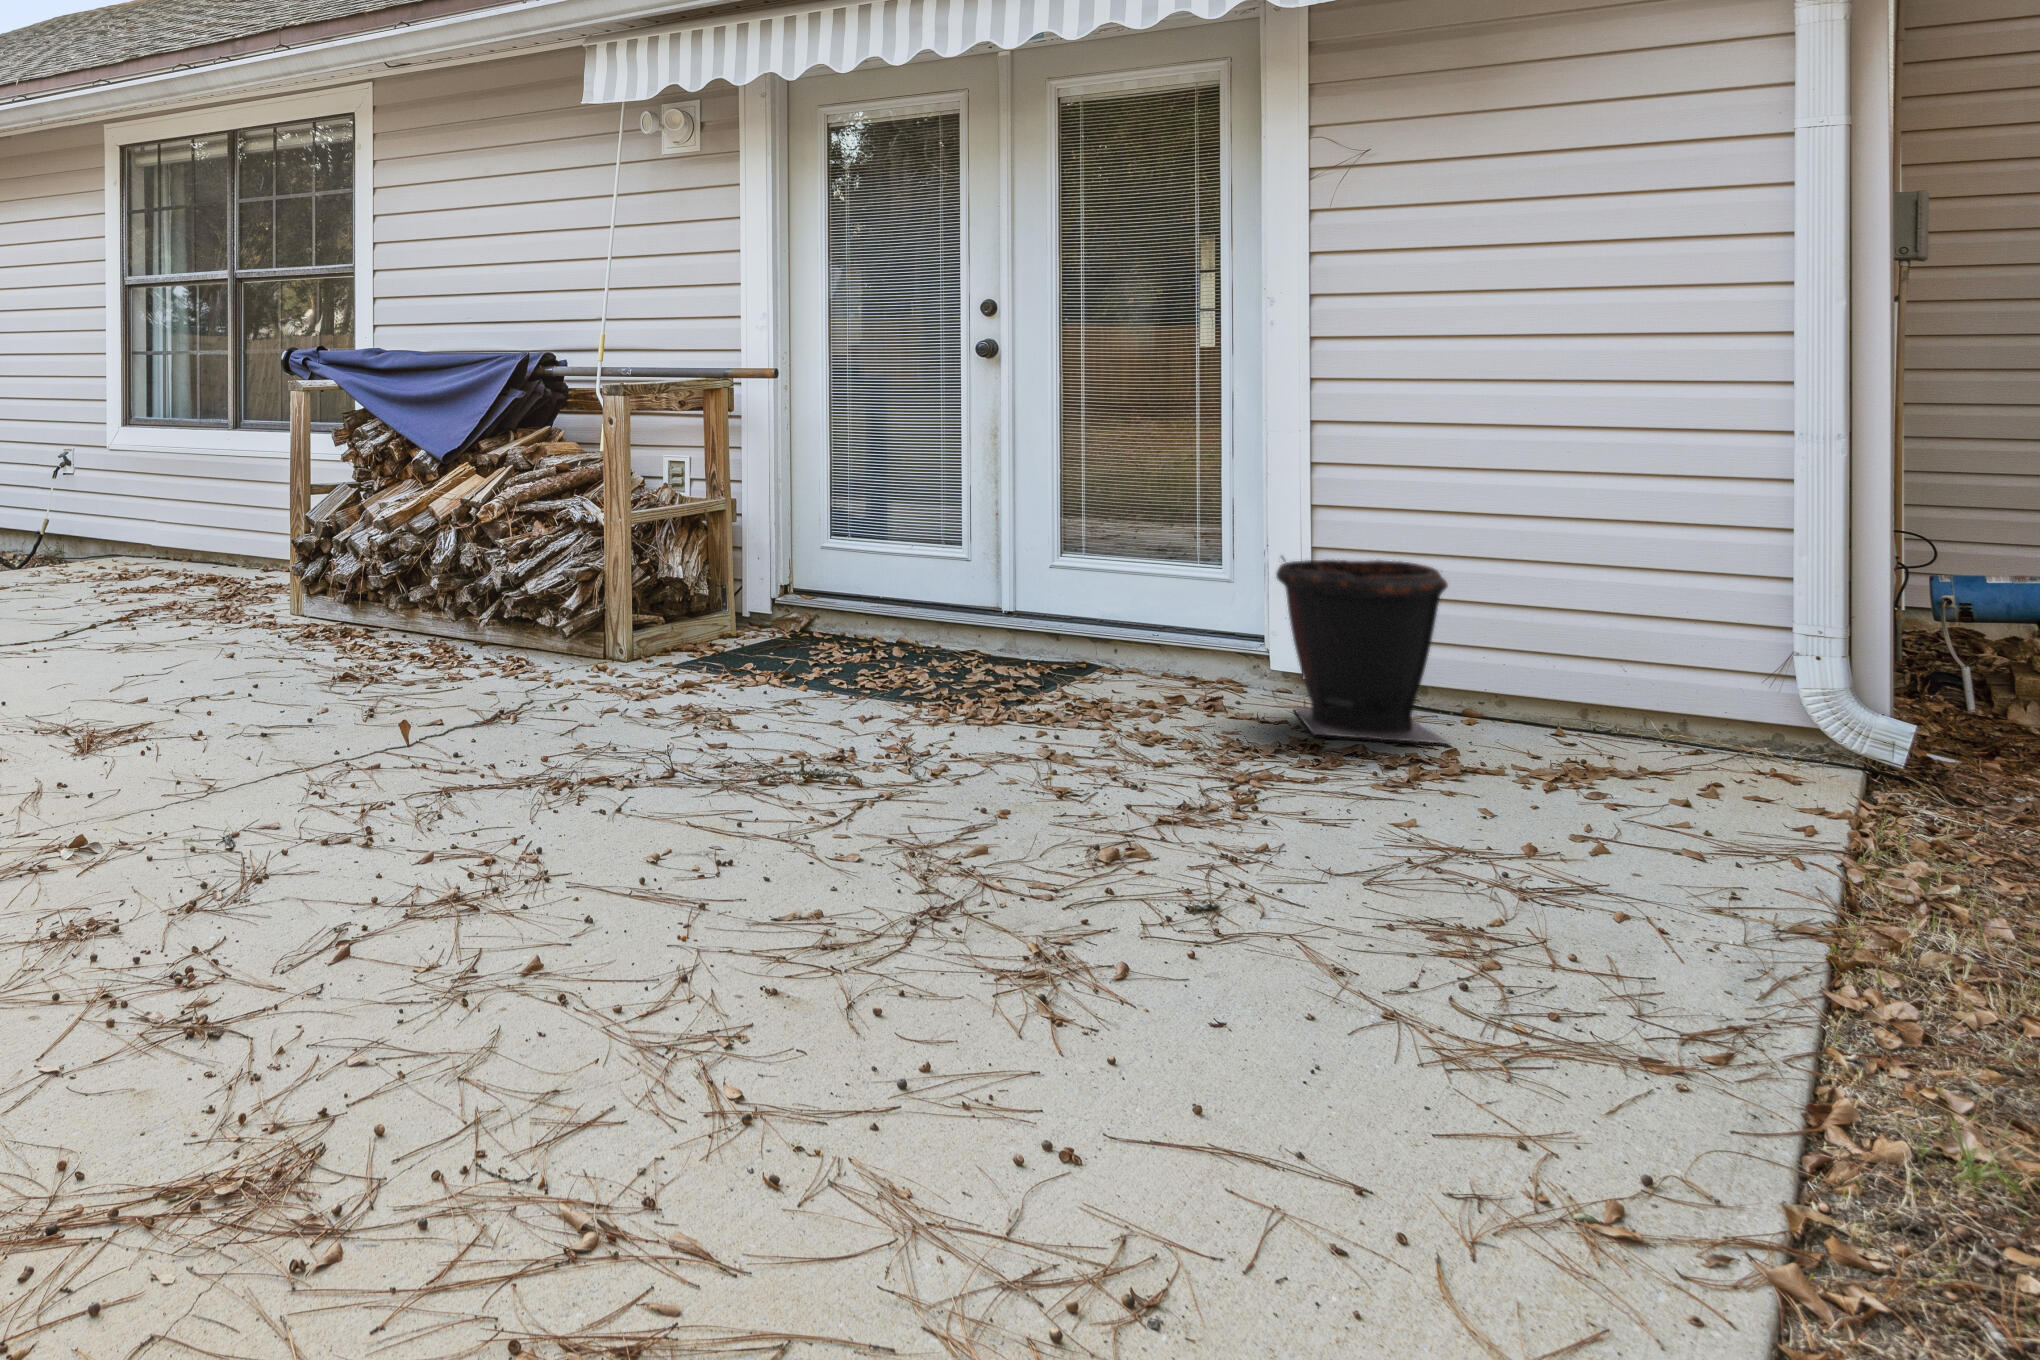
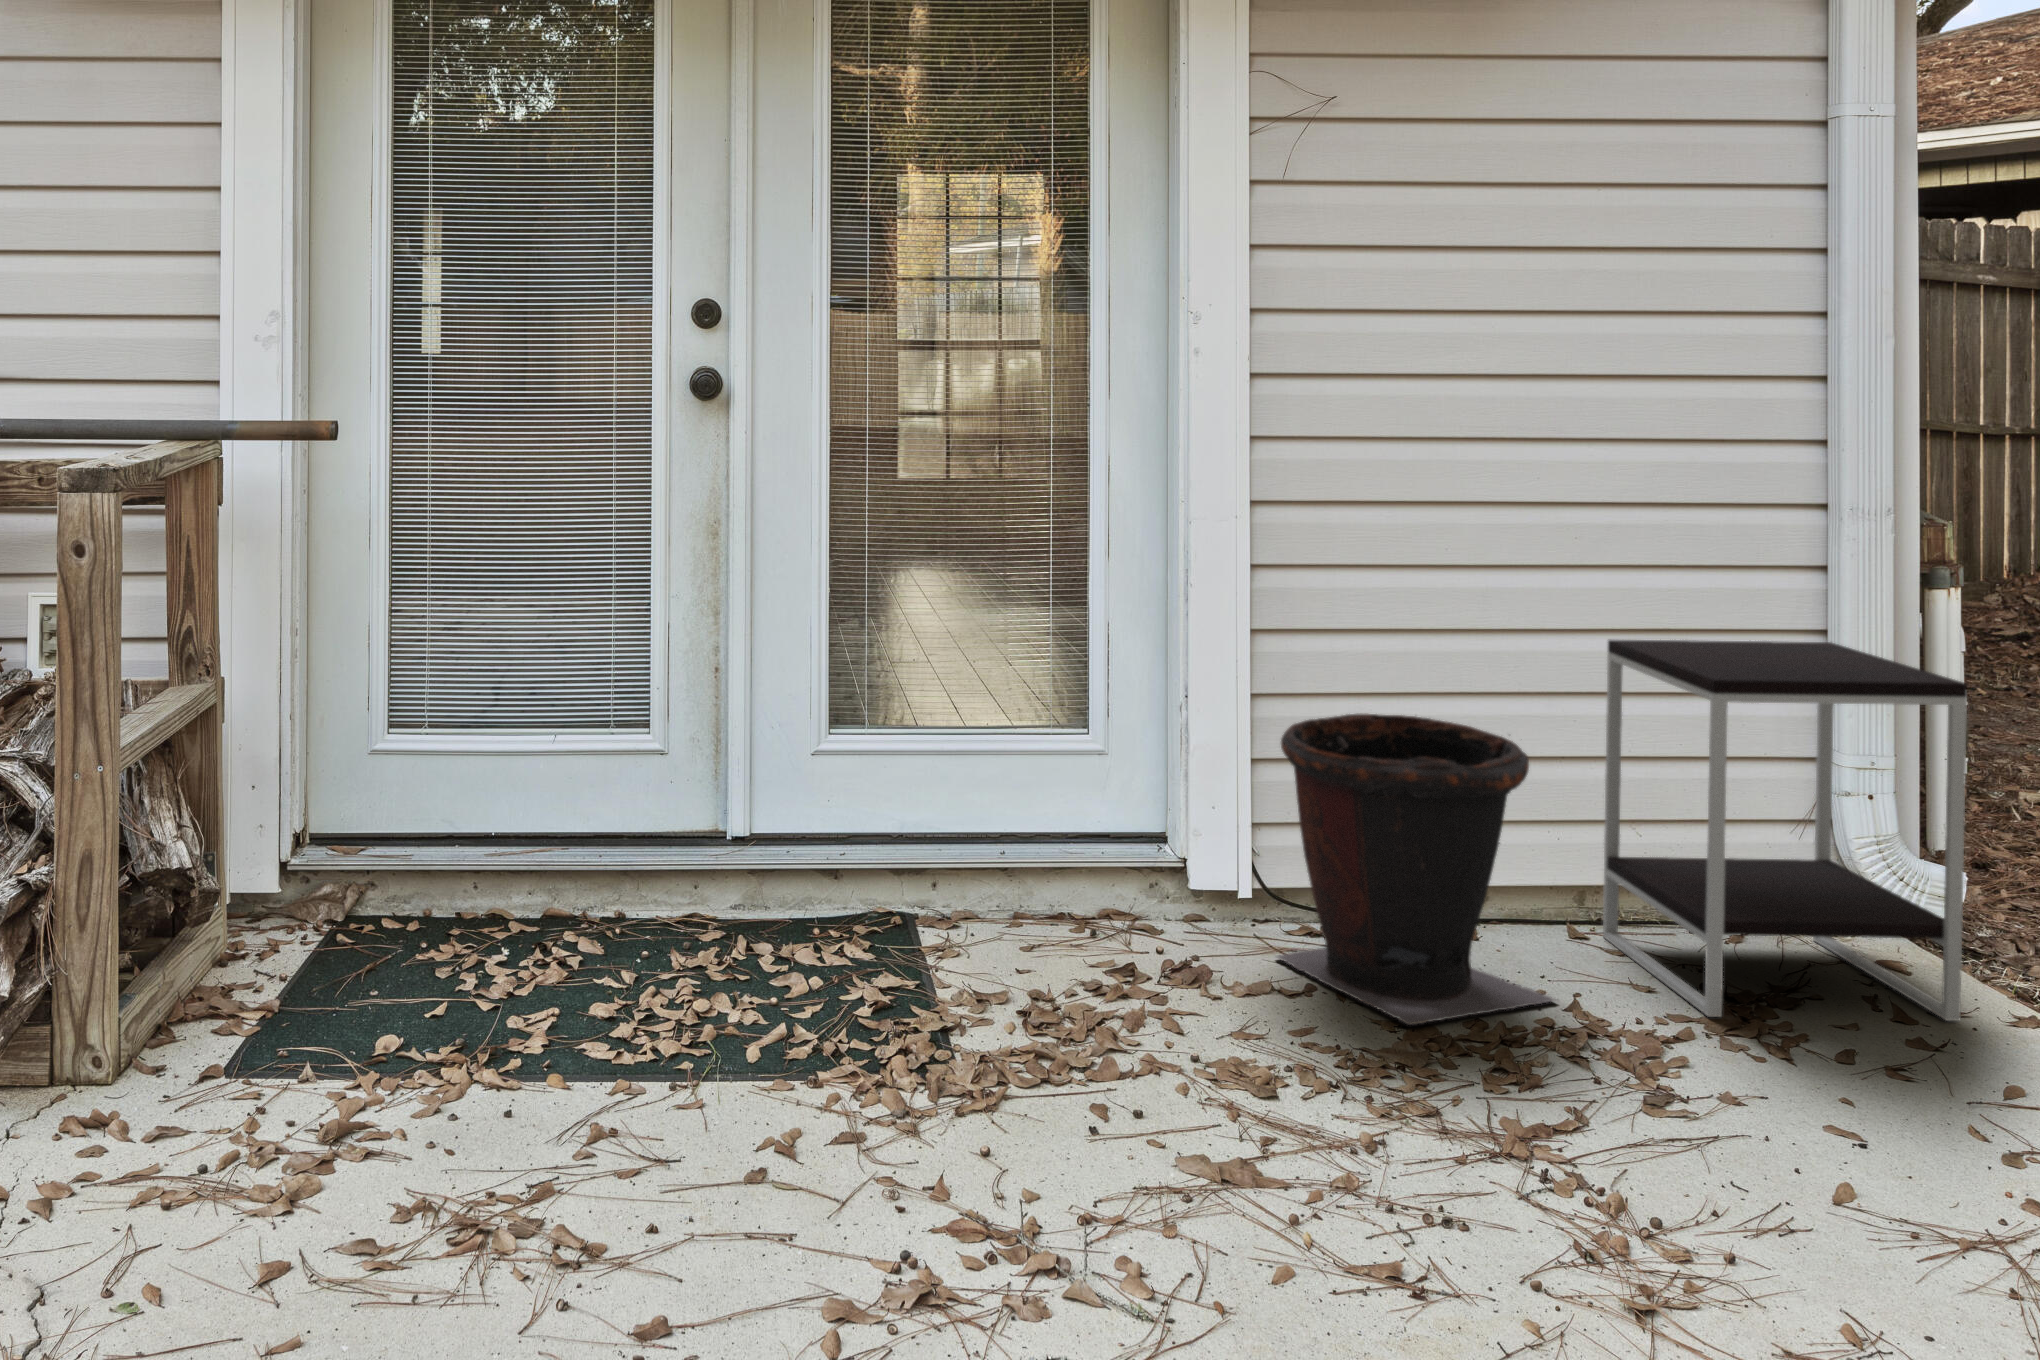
side table: none [1549,519,1778,794] -> present [1603,640,1967,1021]

